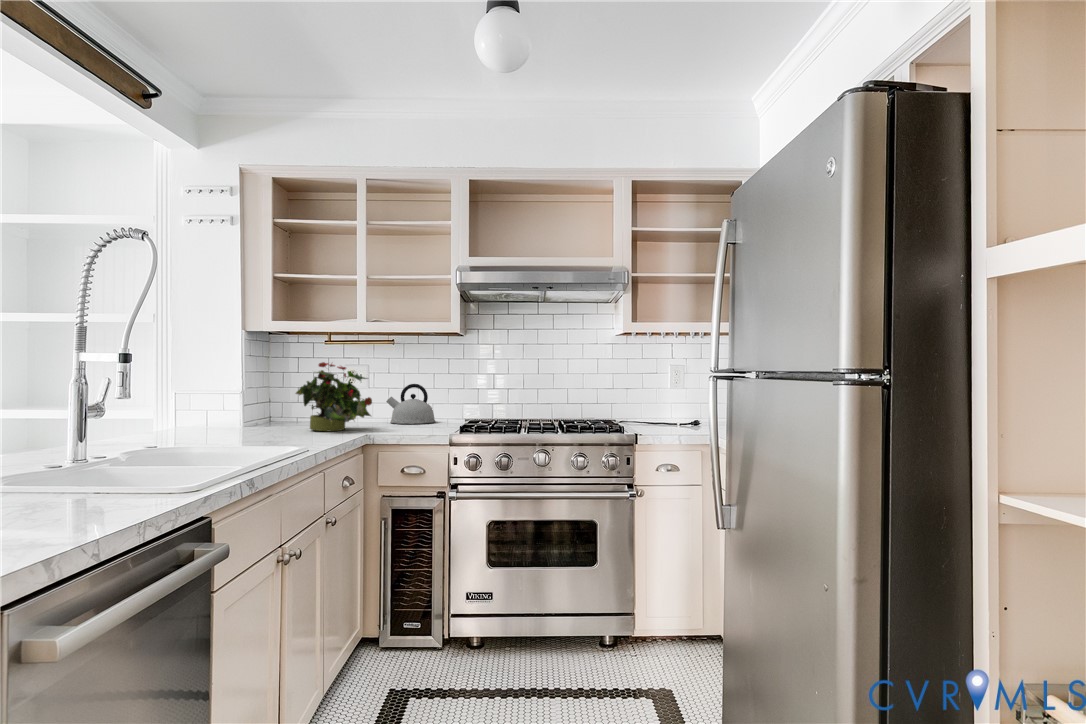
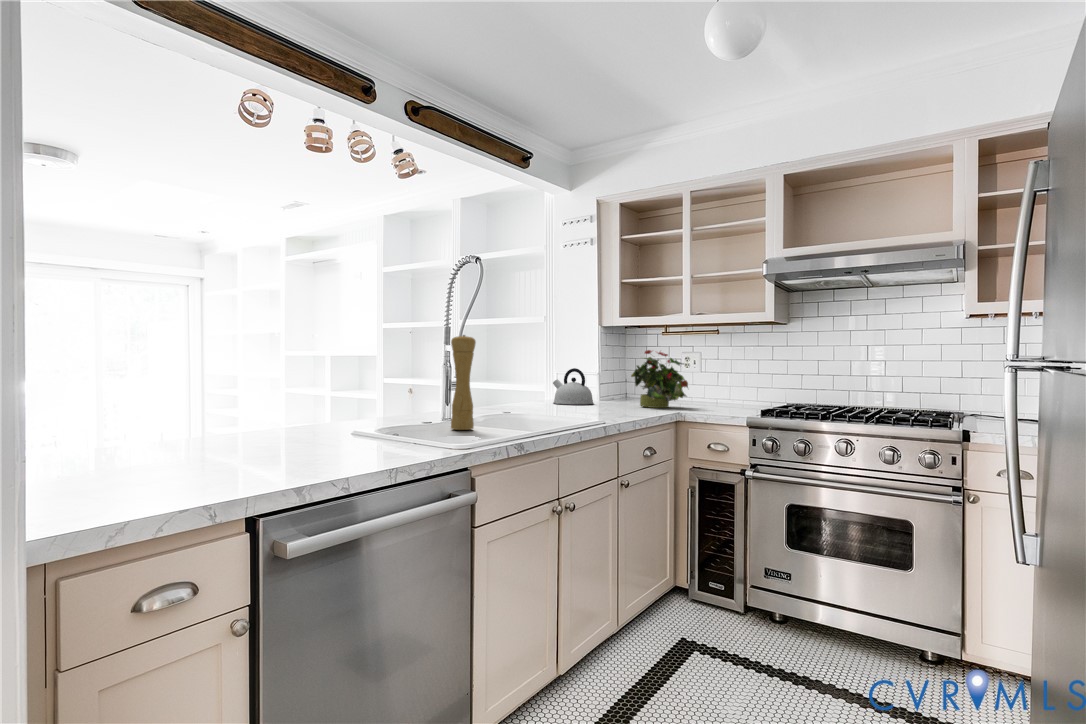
pepper mill: none [110,353,155,506] -> present [451,335,476,430]
kettle: present [386,384,435,424] -> present [553,368,593,405]

